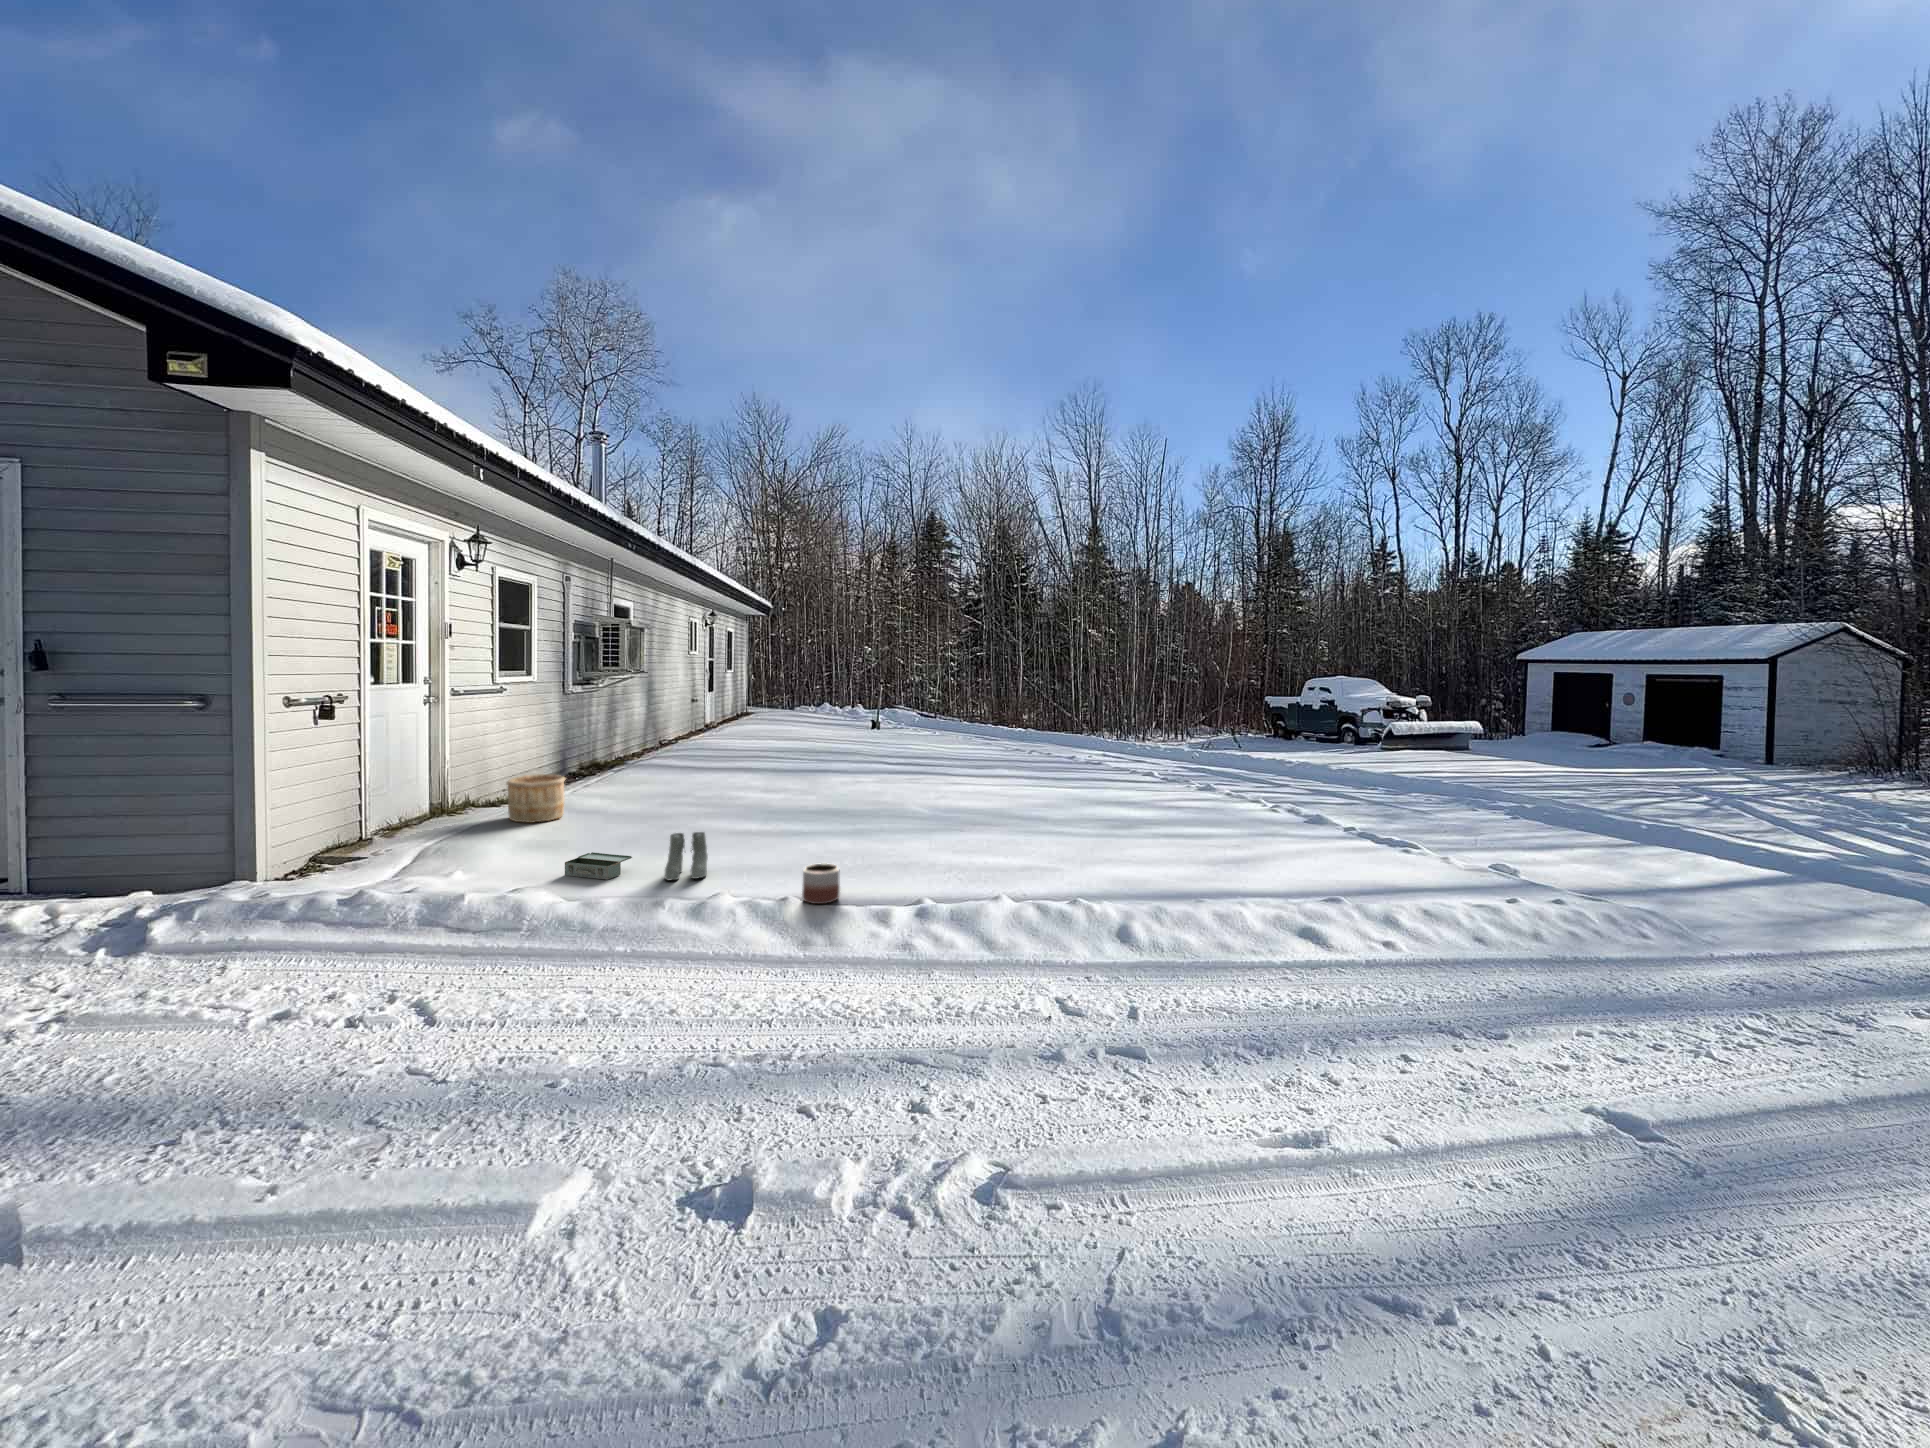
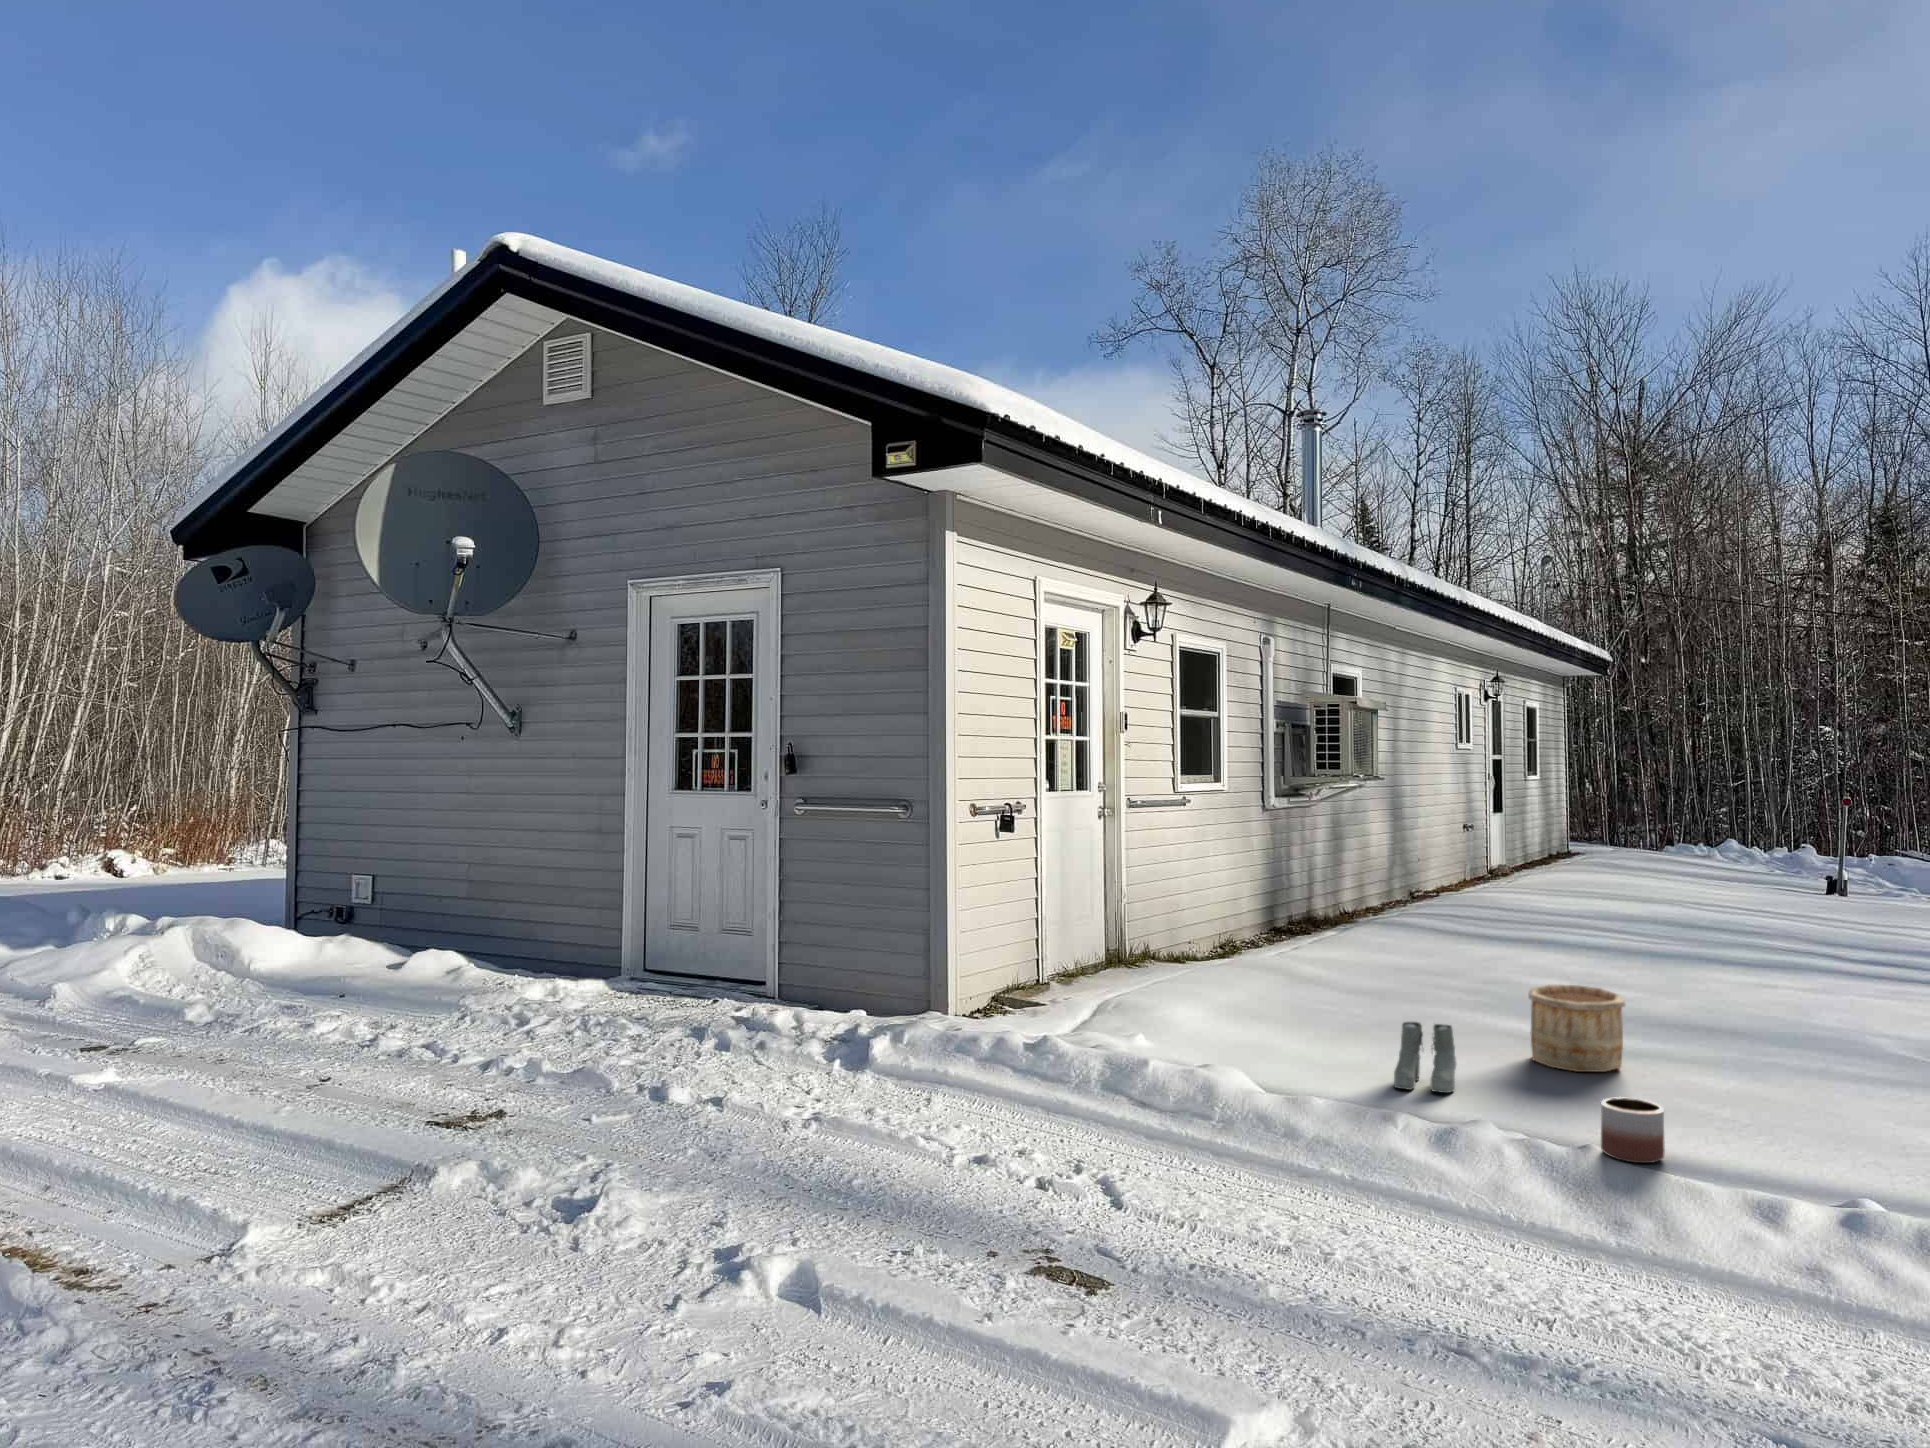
wooden bucket: present [506,774,565,823] -> present [1528,985,1625,1072]
toolbox: present [565,852,632,880] -> none [1263,1034,1350,1074]

